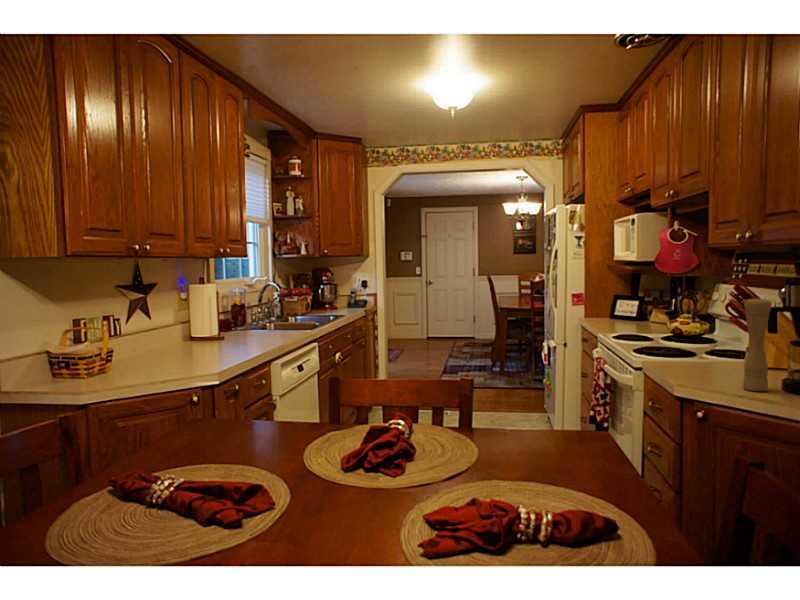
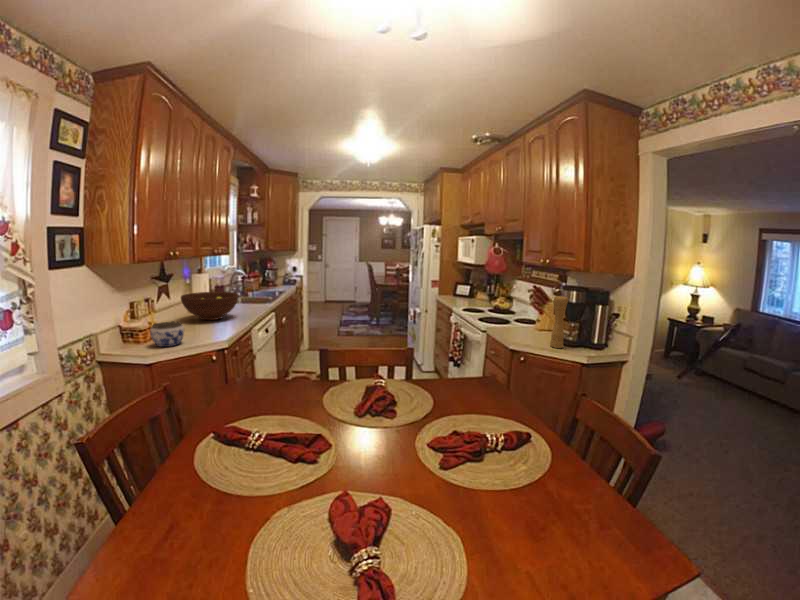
fruit bowl: none [182,309,258,348] -> present [181,292,238,320]
jar: none [129,343,171,376] -> present [150,321,184,347]

